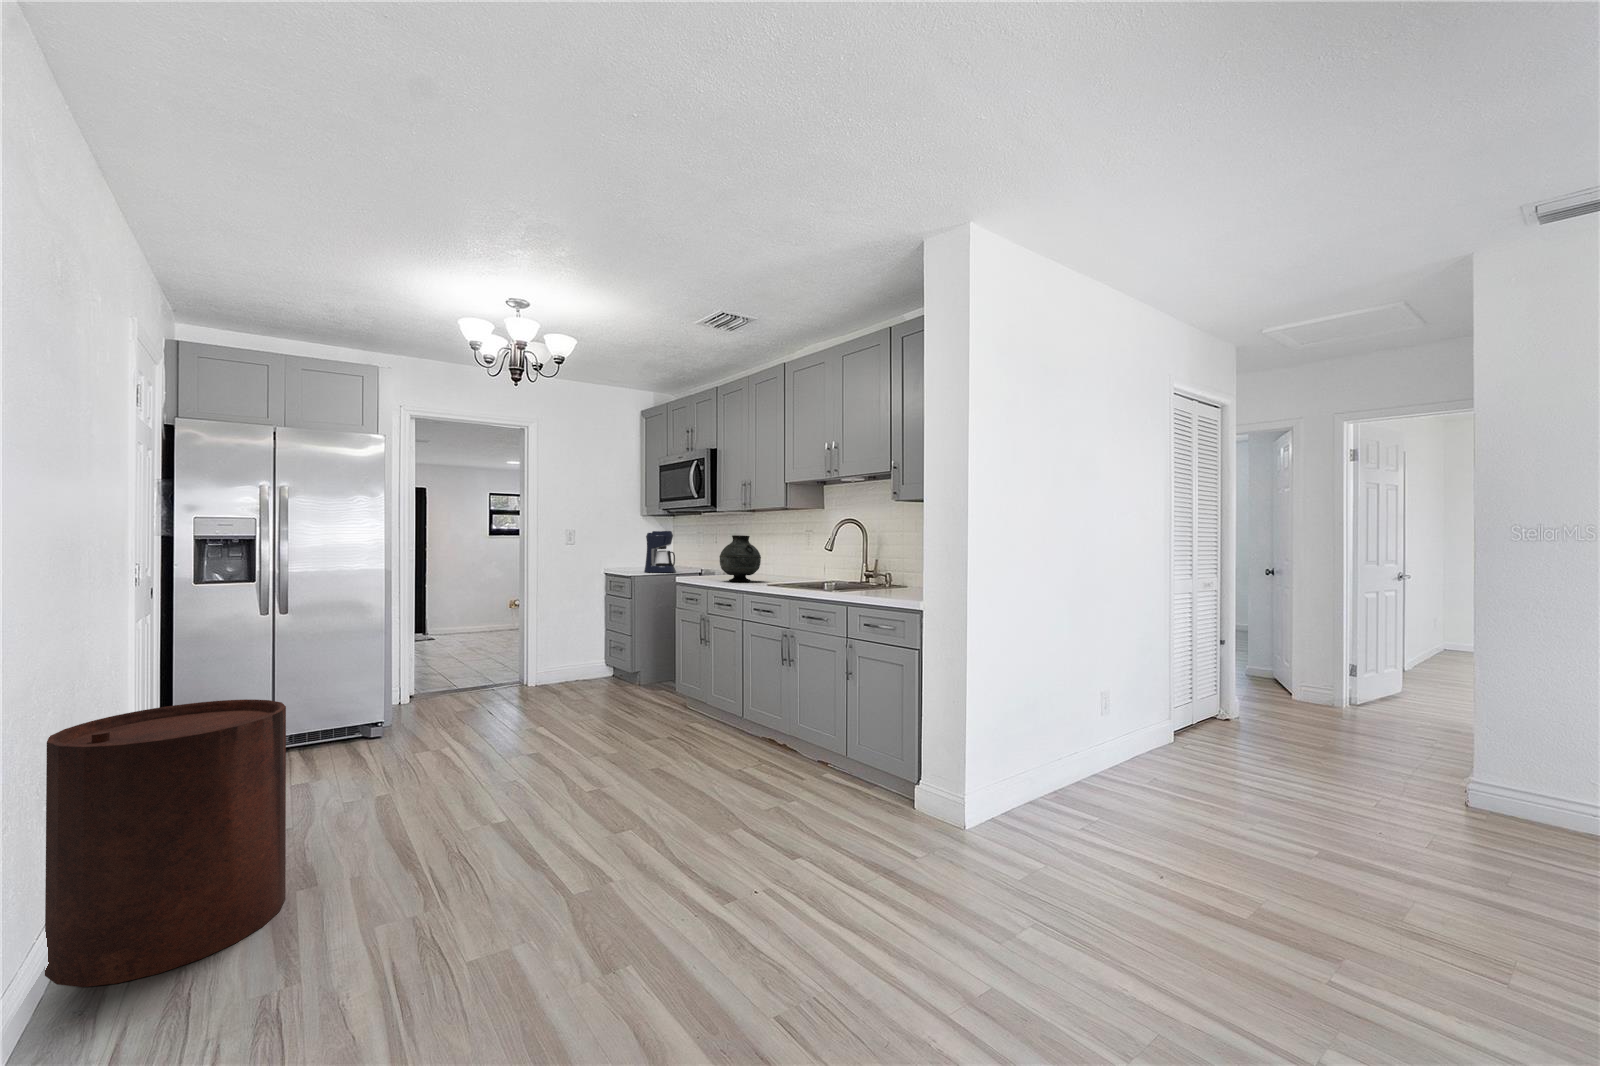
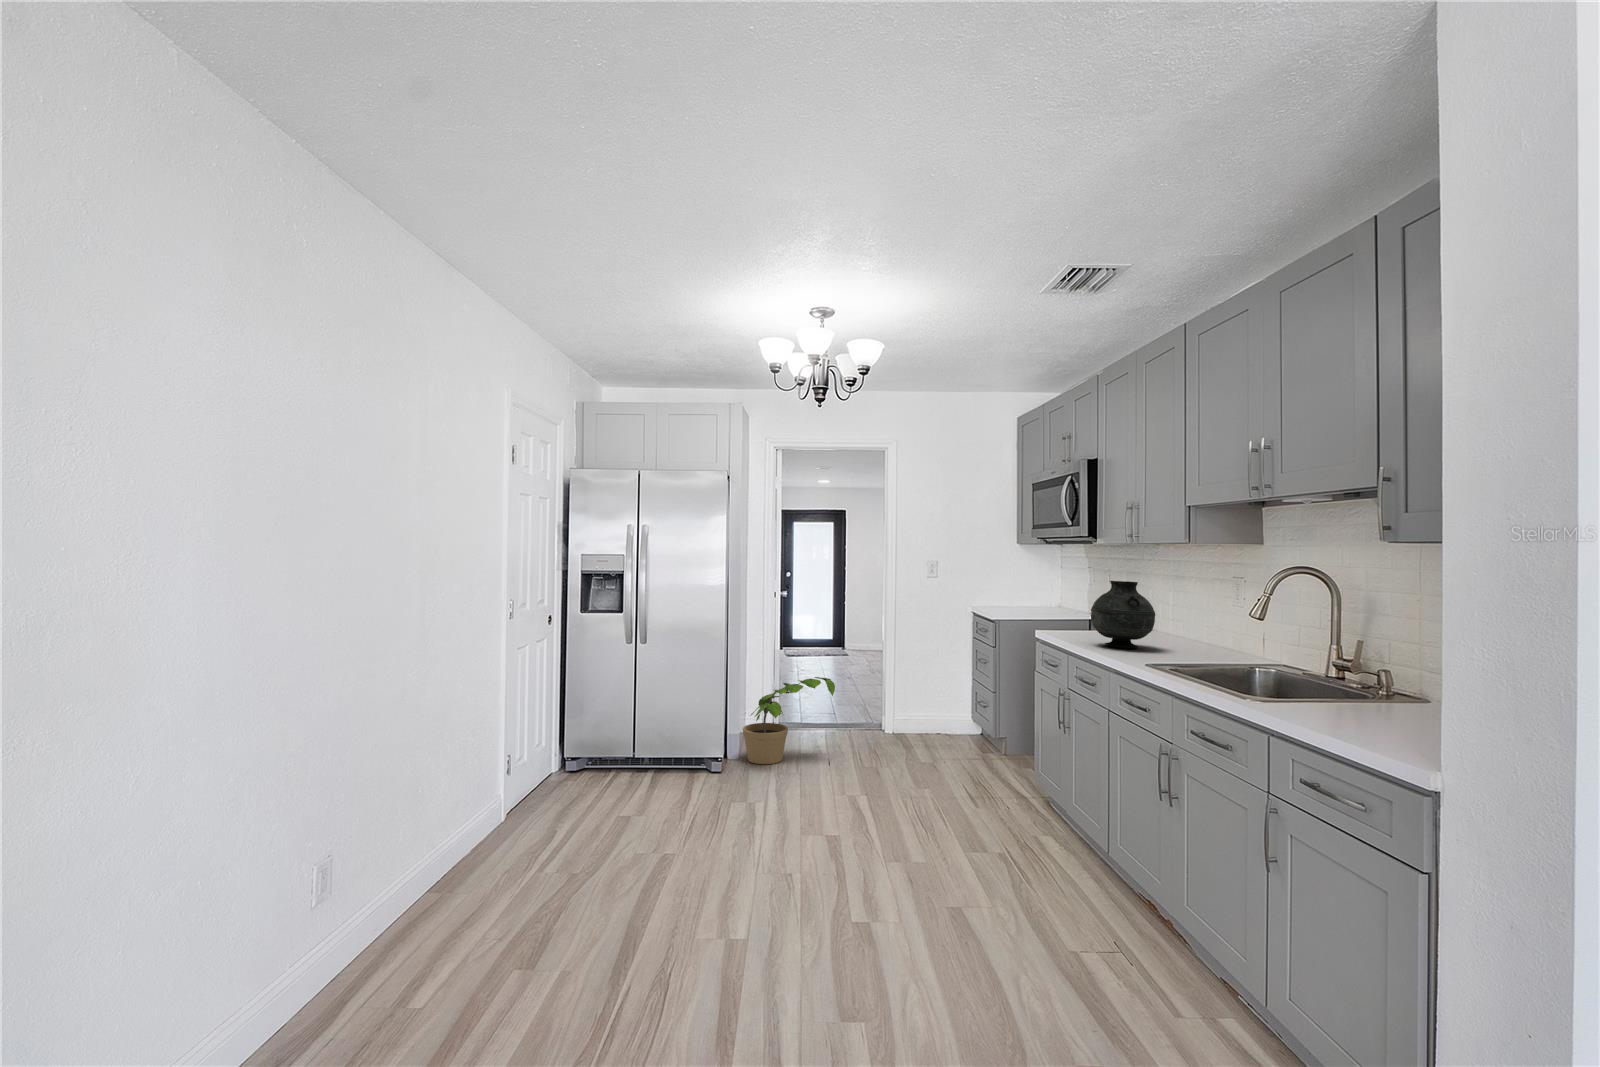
coffee maker: present [644,531,676,573] -> none [1020,563,1063,618]
potted plant: none [396,635,494,723] -> present [743,677,835,764]
trash can: present [45,699,286,987] -> none [370,739,543,993]

